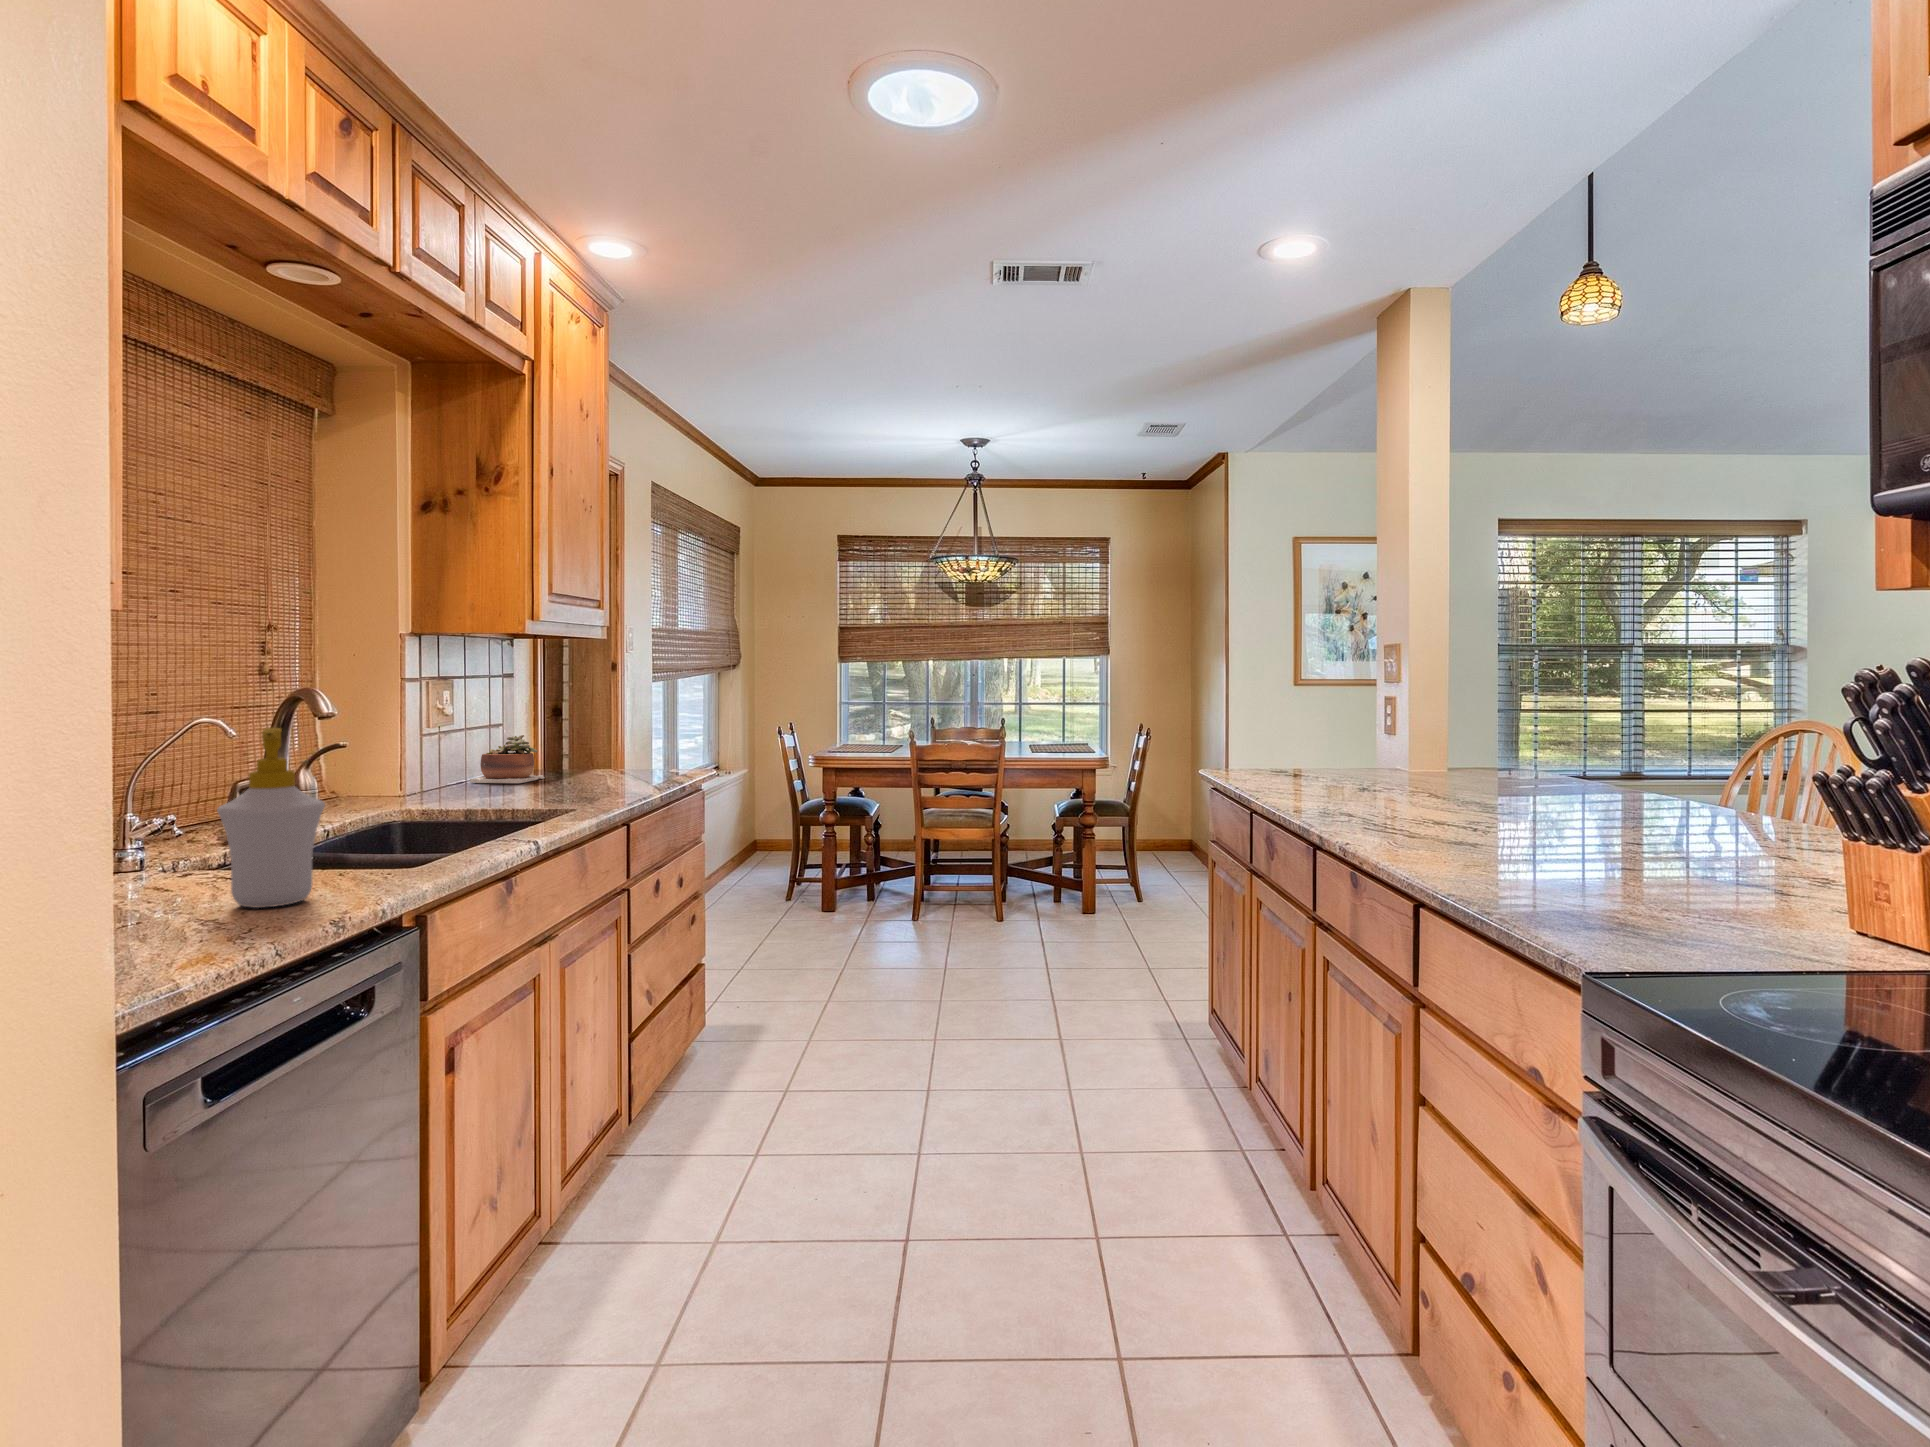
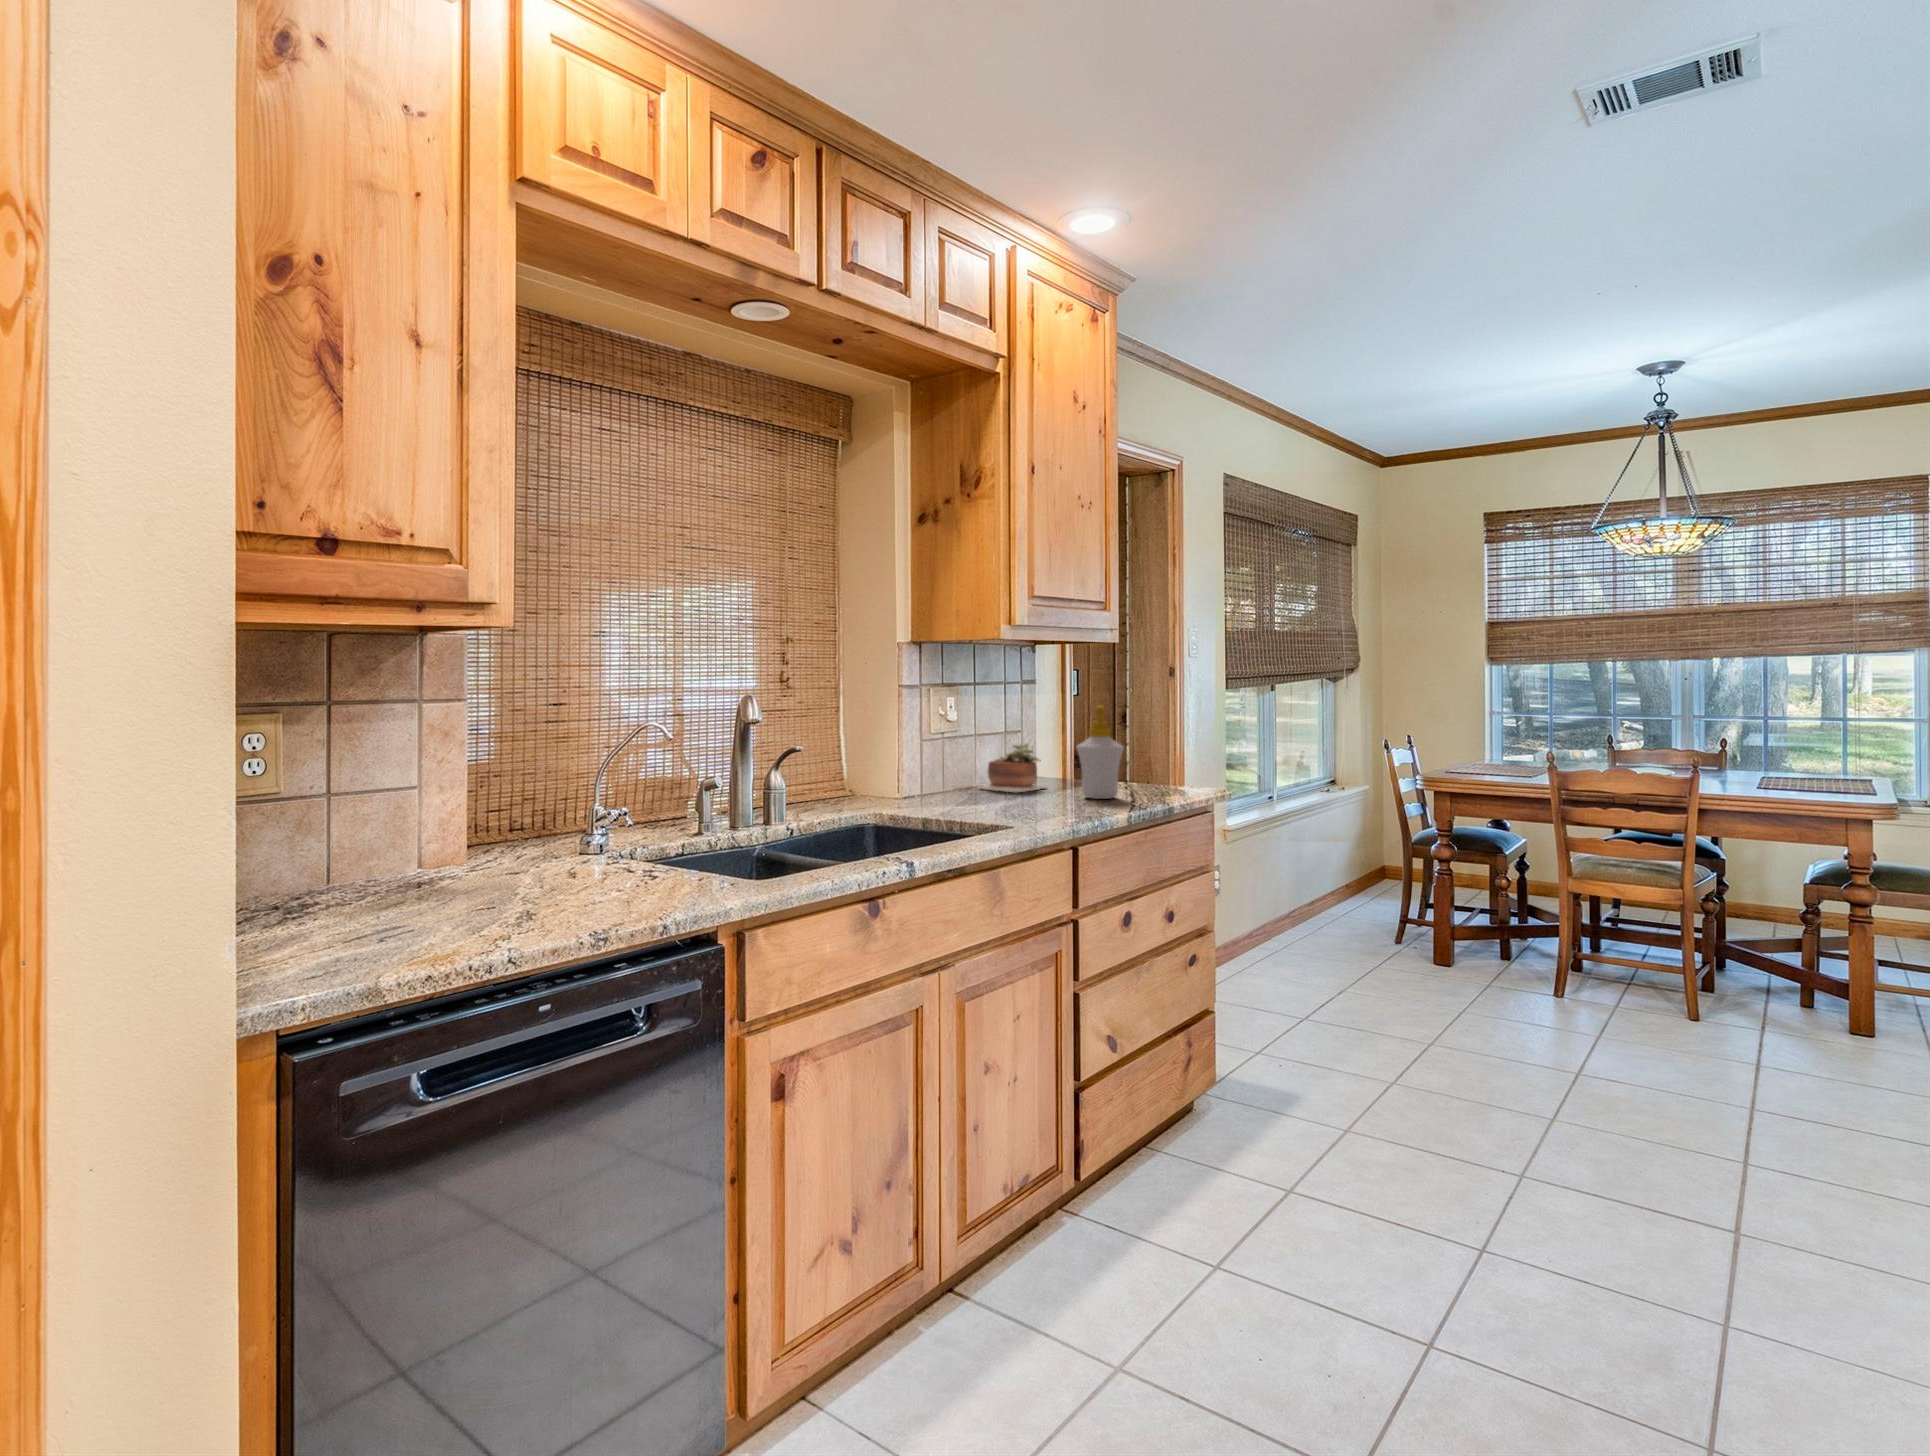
soap bottle: present [217,728,325,908] -> present [1076,705,1124,799]

